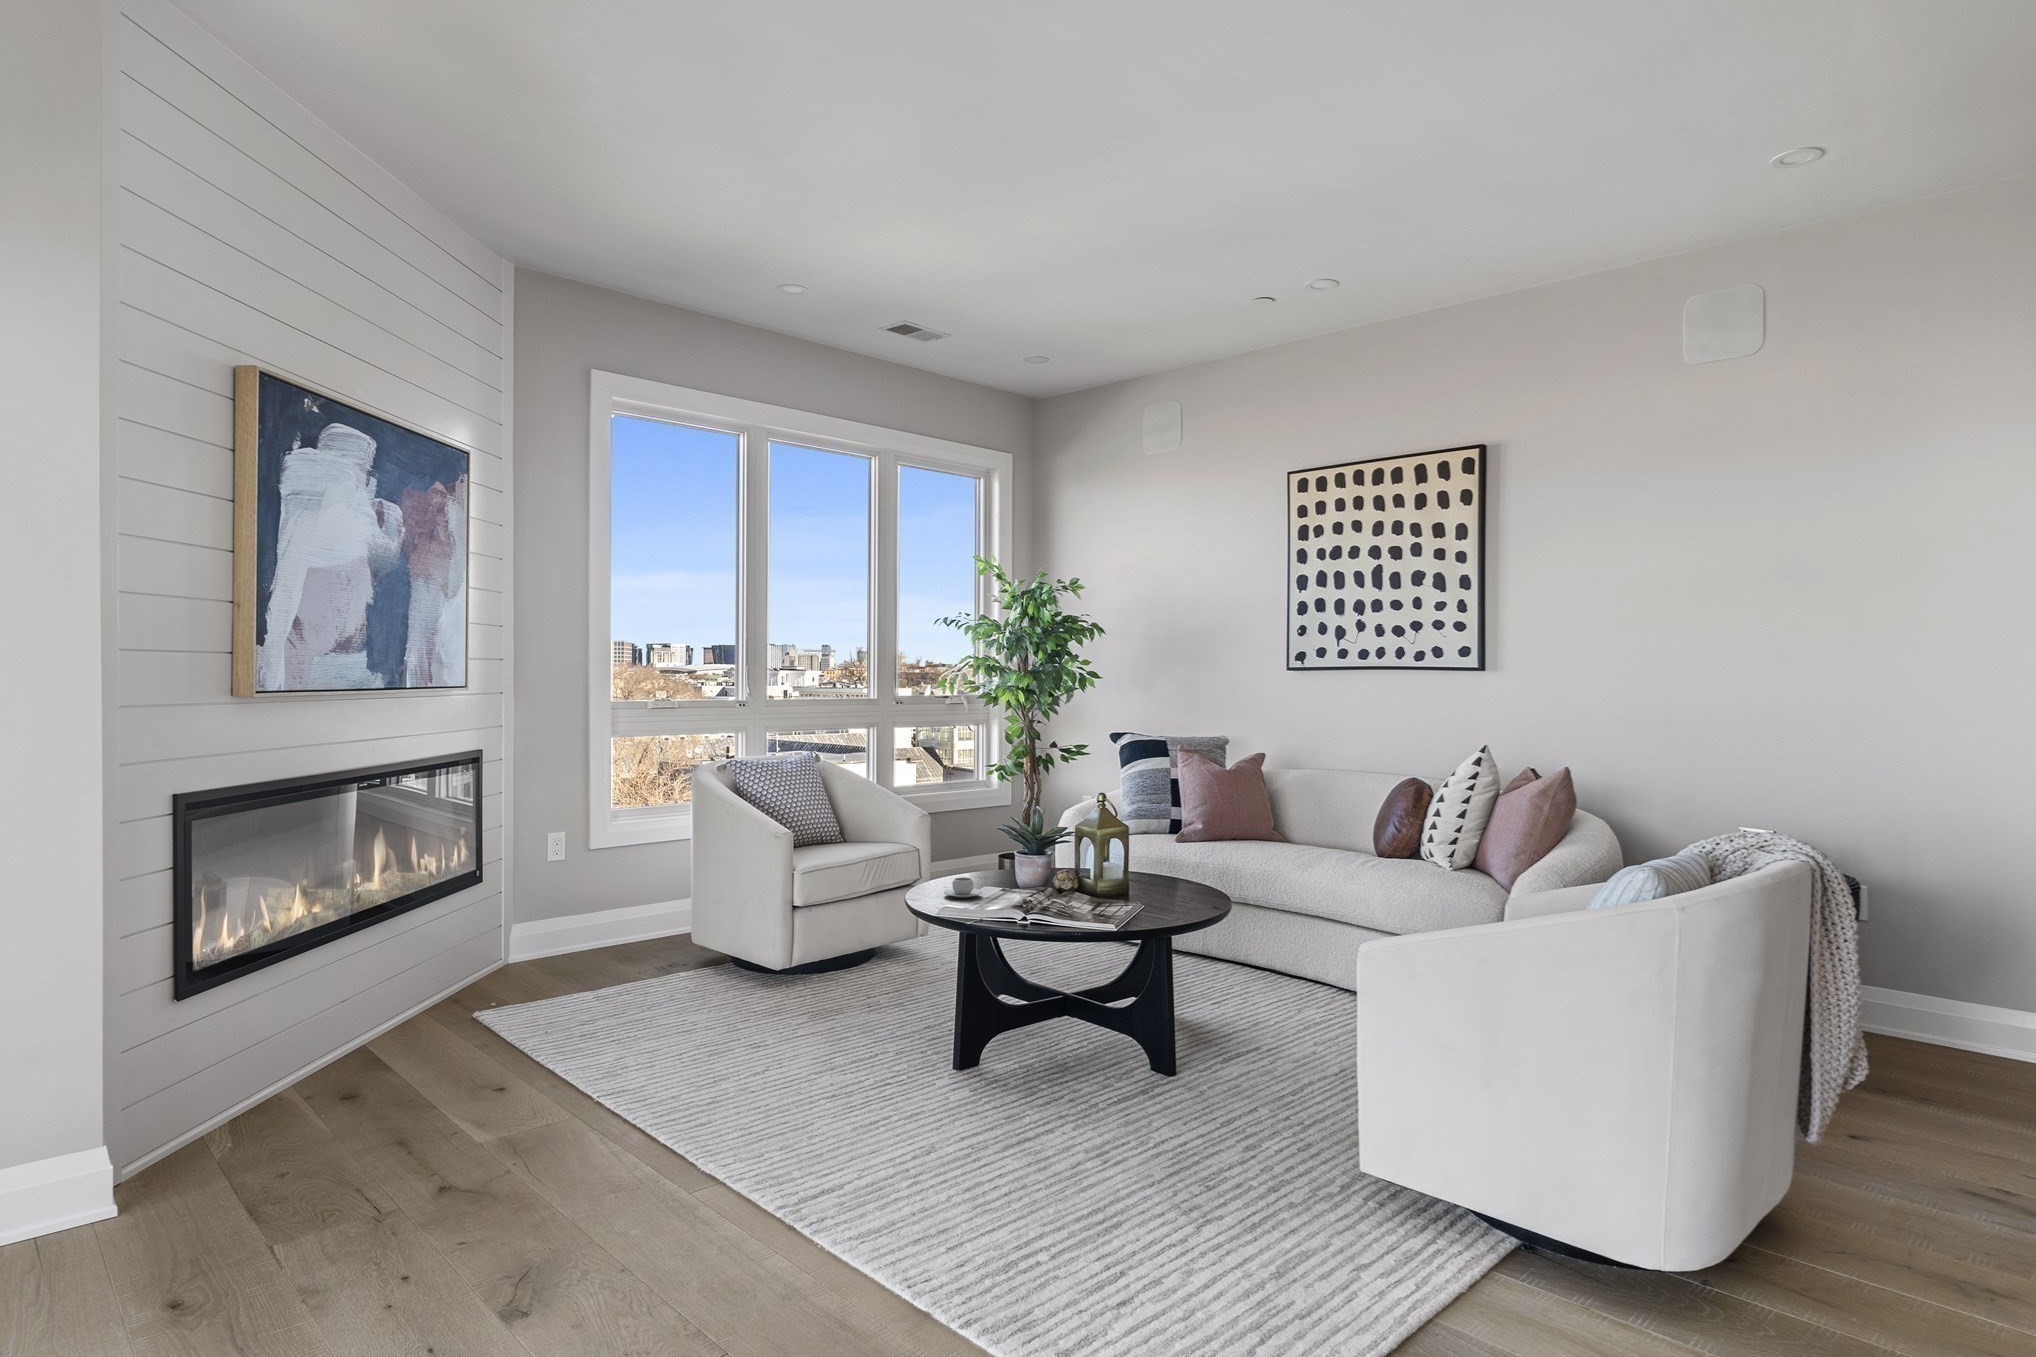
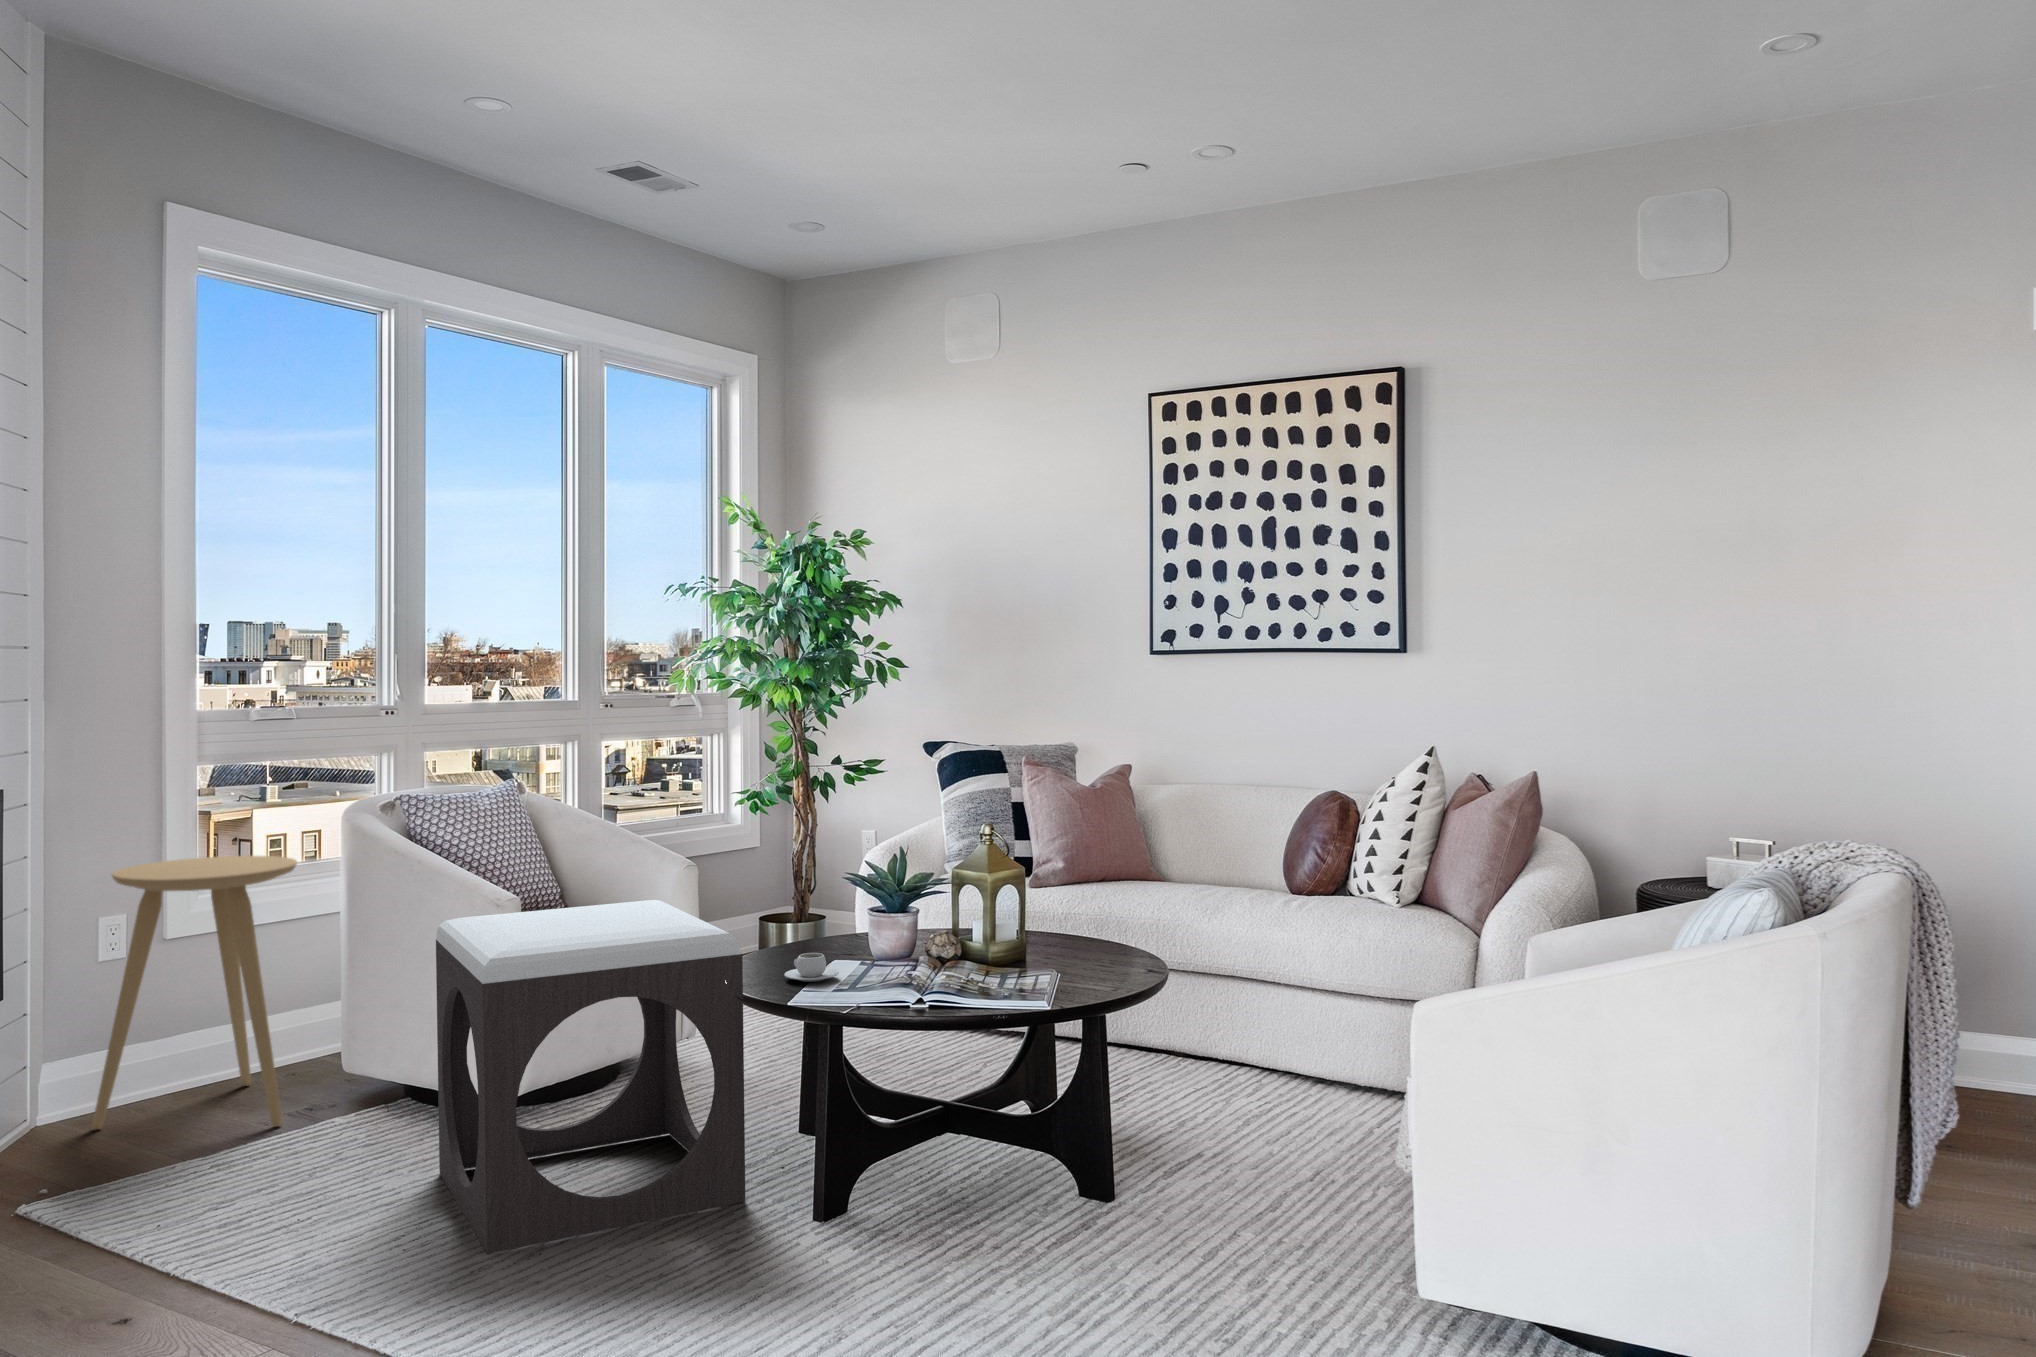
side table: none [531,793,662,975] -> present [92,856,297,1129]
footstool: none [724,835,913,1069] -> present [436,900,745,1253]

